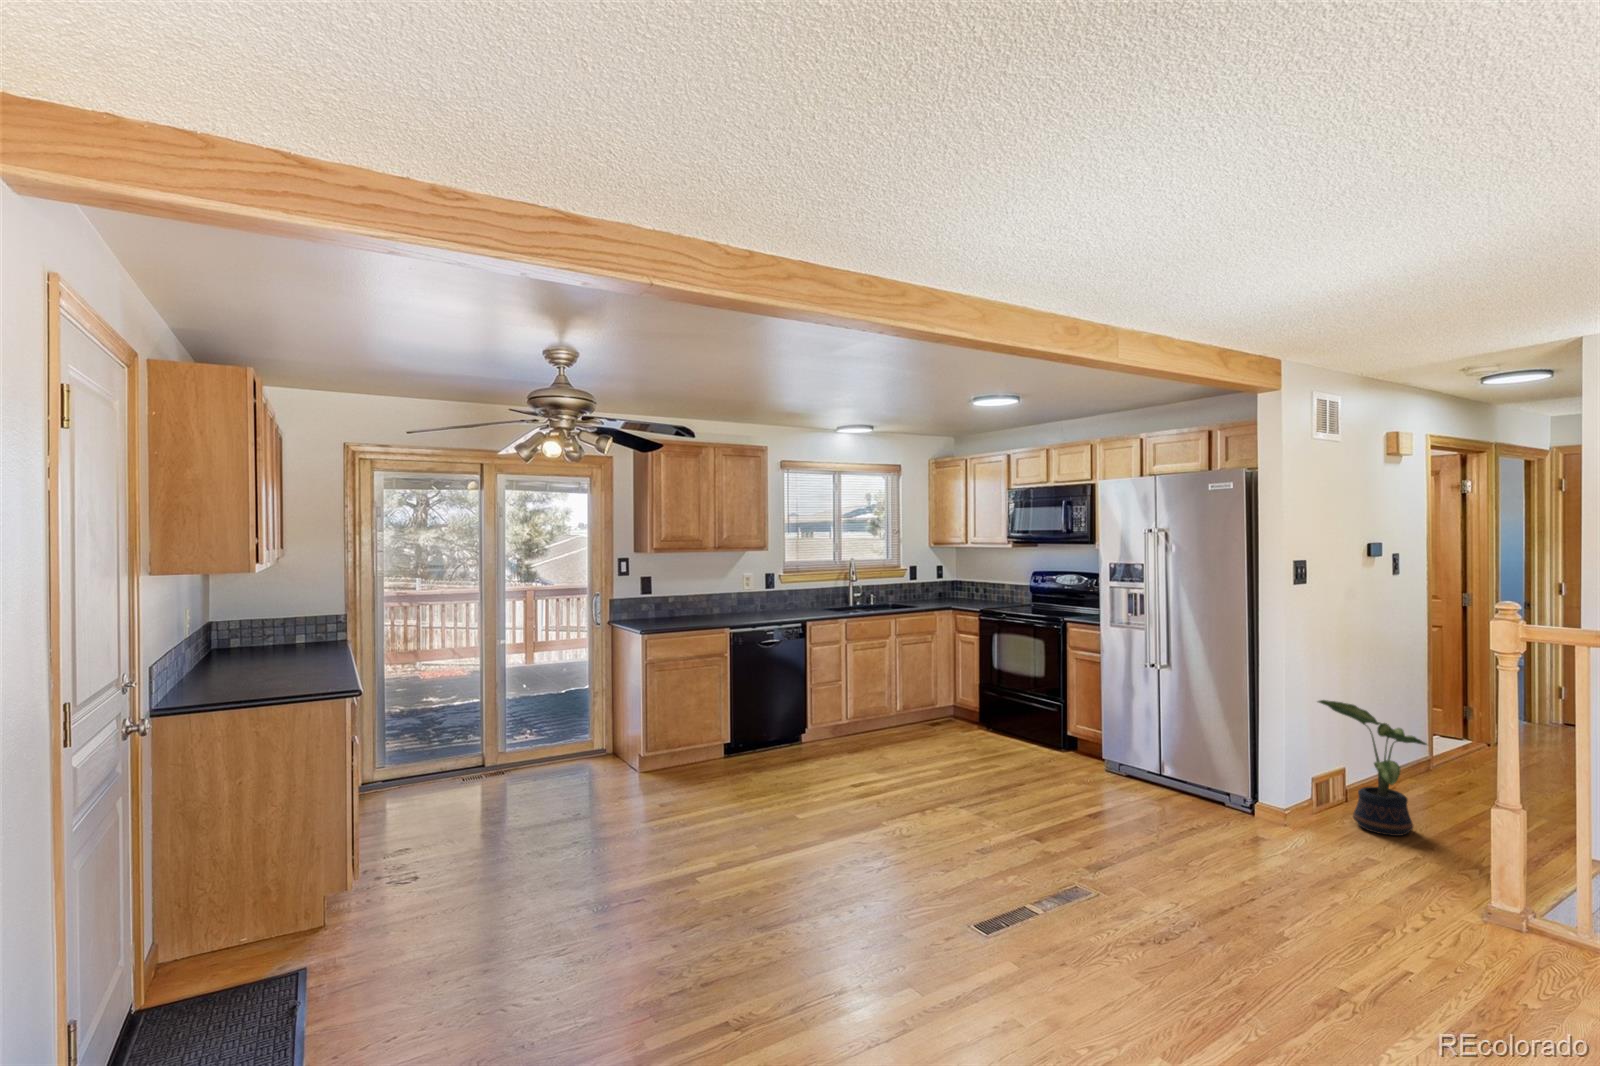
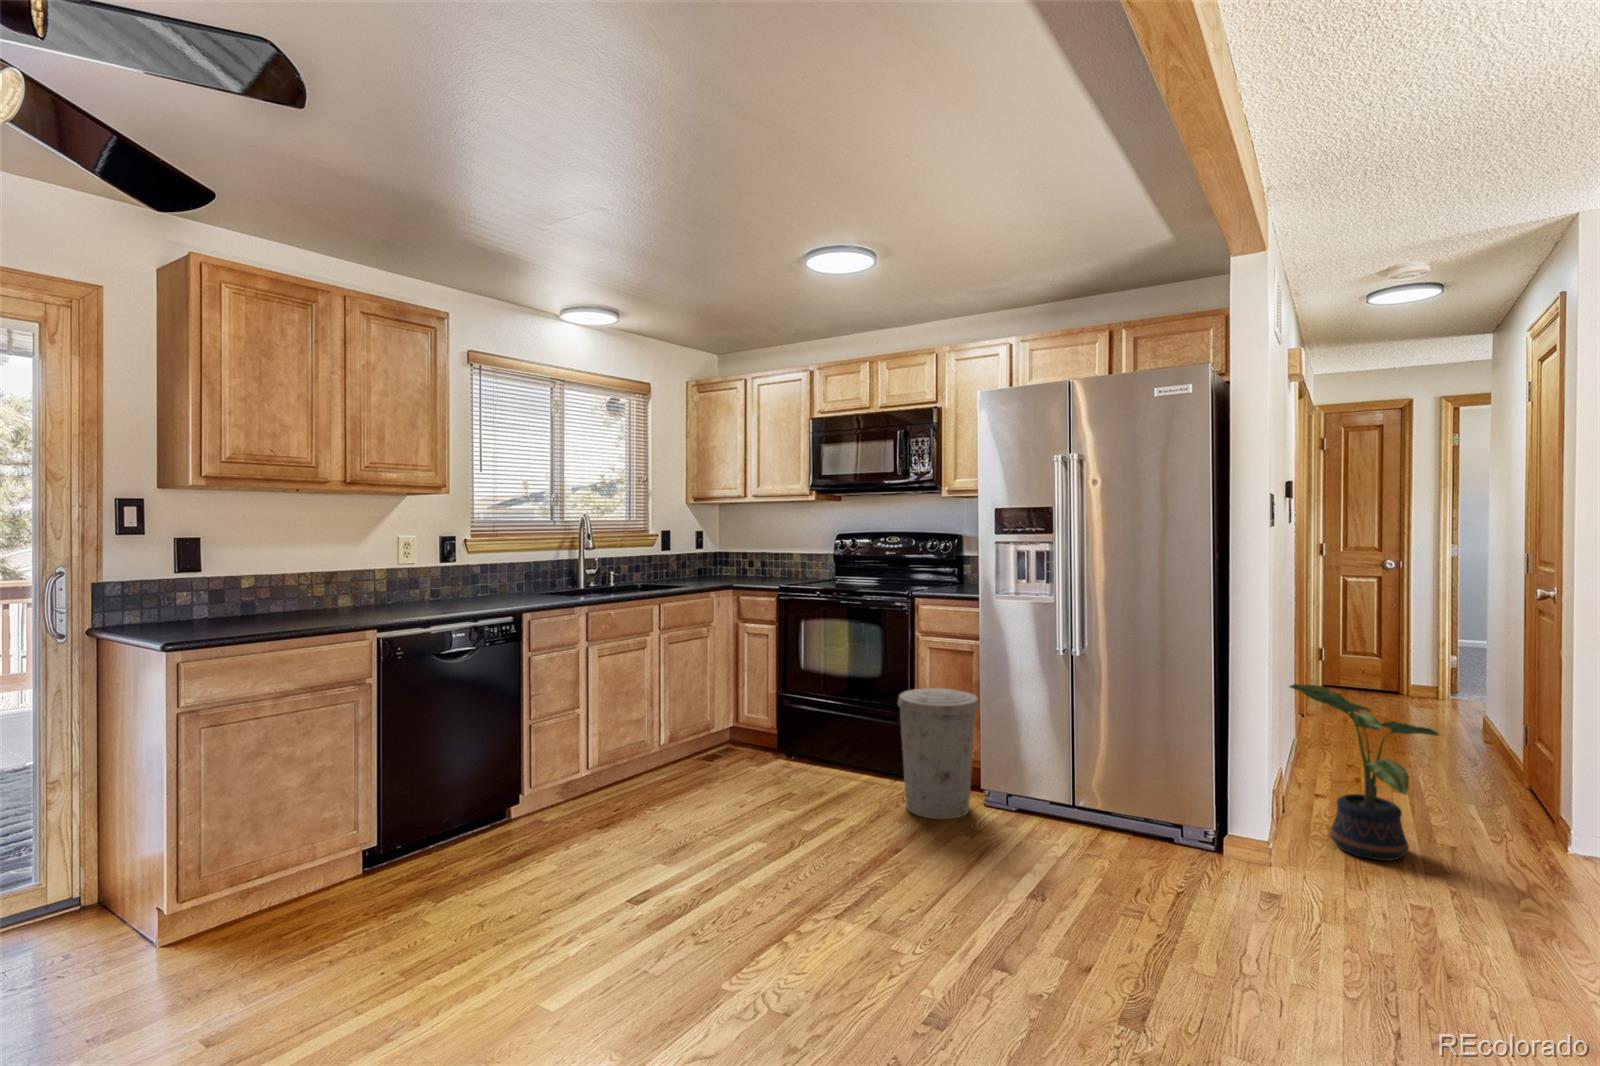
trash can: none [1040,686,1098,774] -> present [898,688,979,819]

